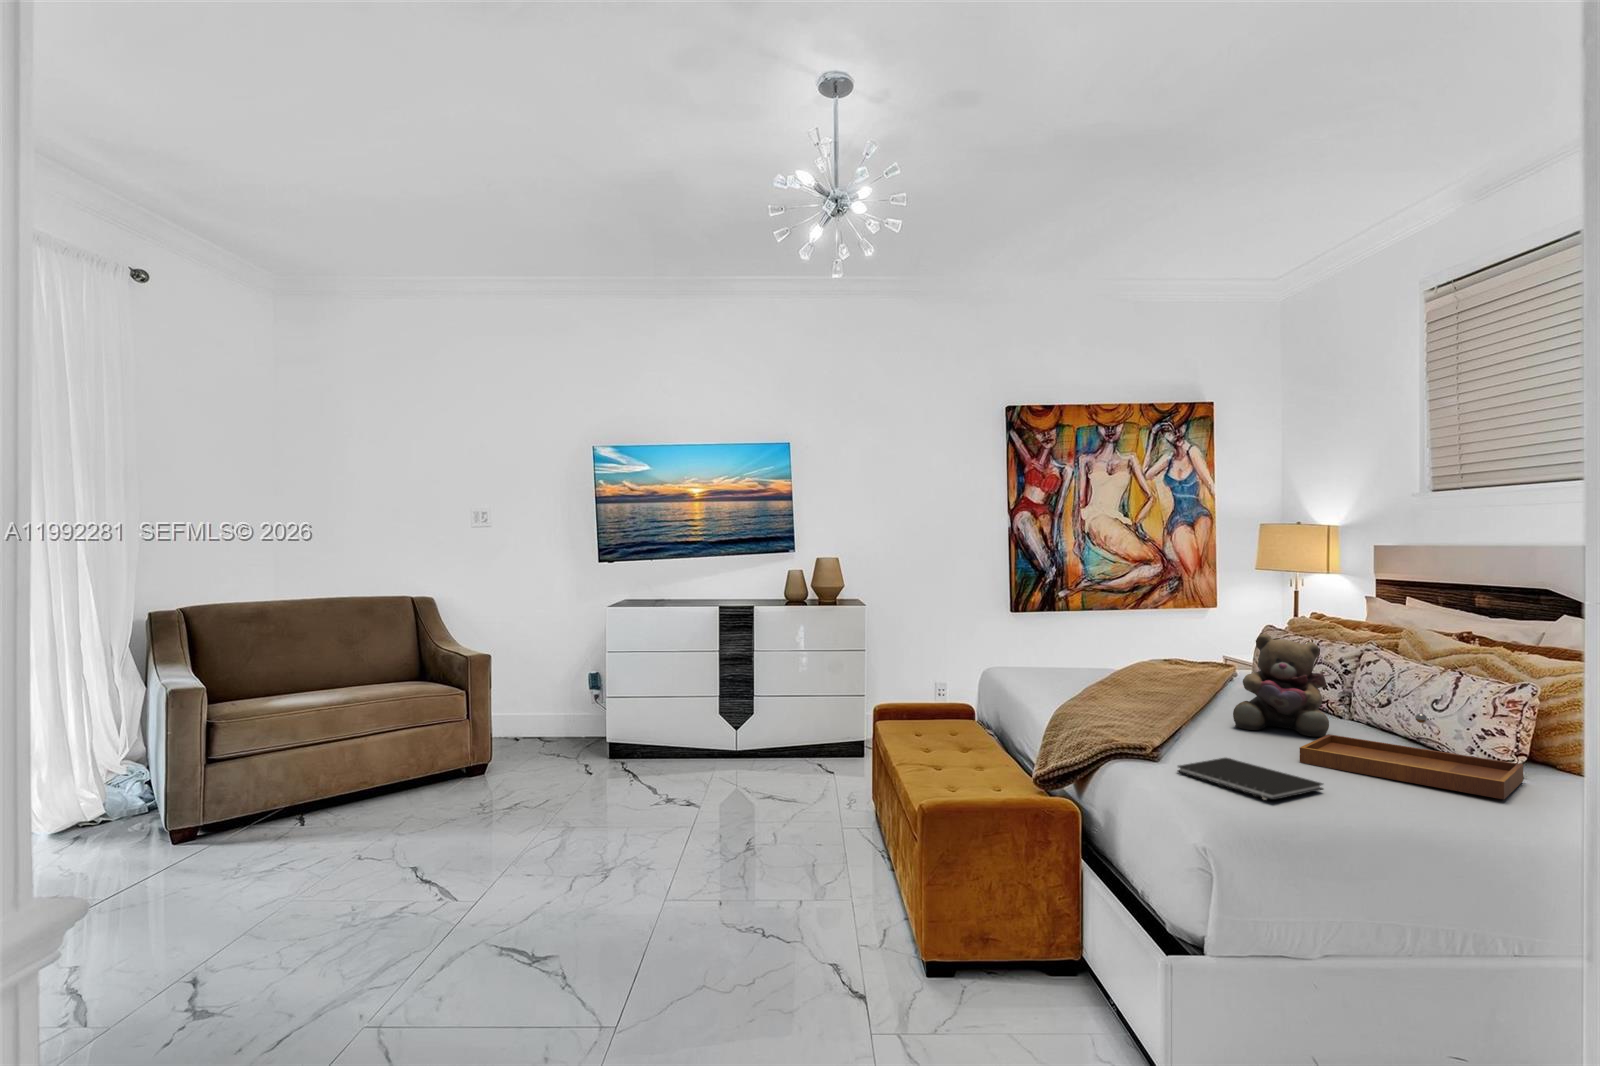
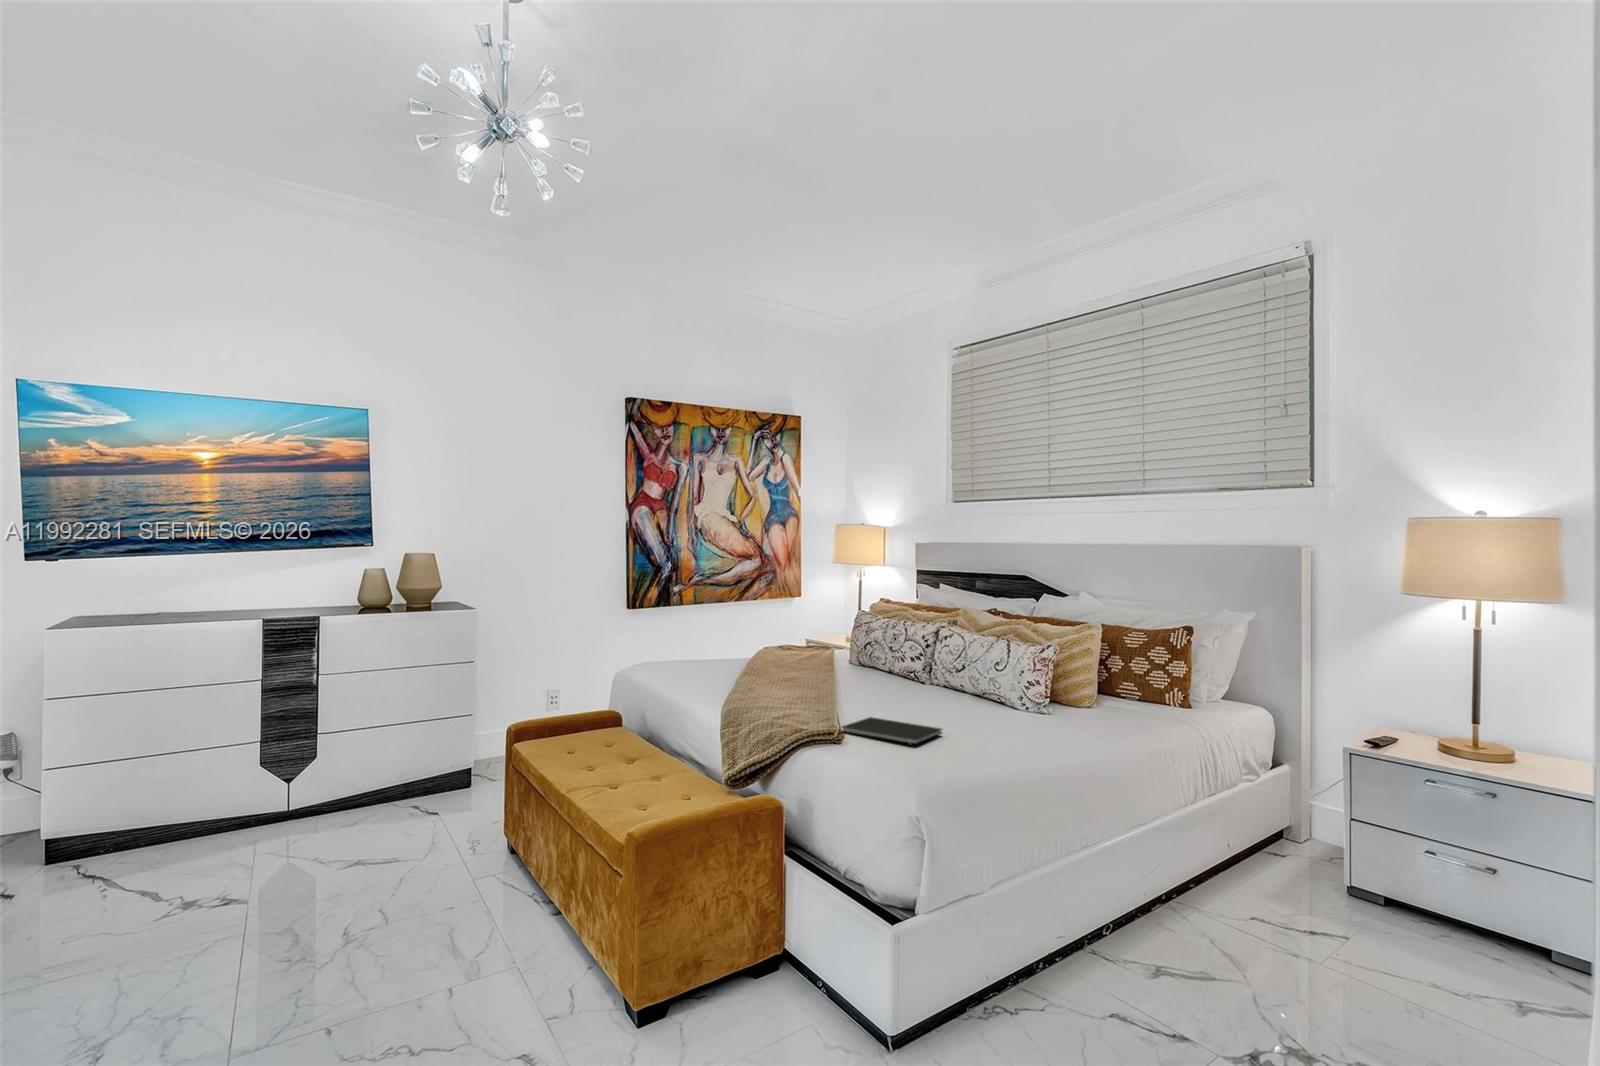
teddy bear: present [1233,634,1329,737] -> none [861,617,928,697]
tray: present [1300,713,1523,799] -> none [917,672,1050,728]

